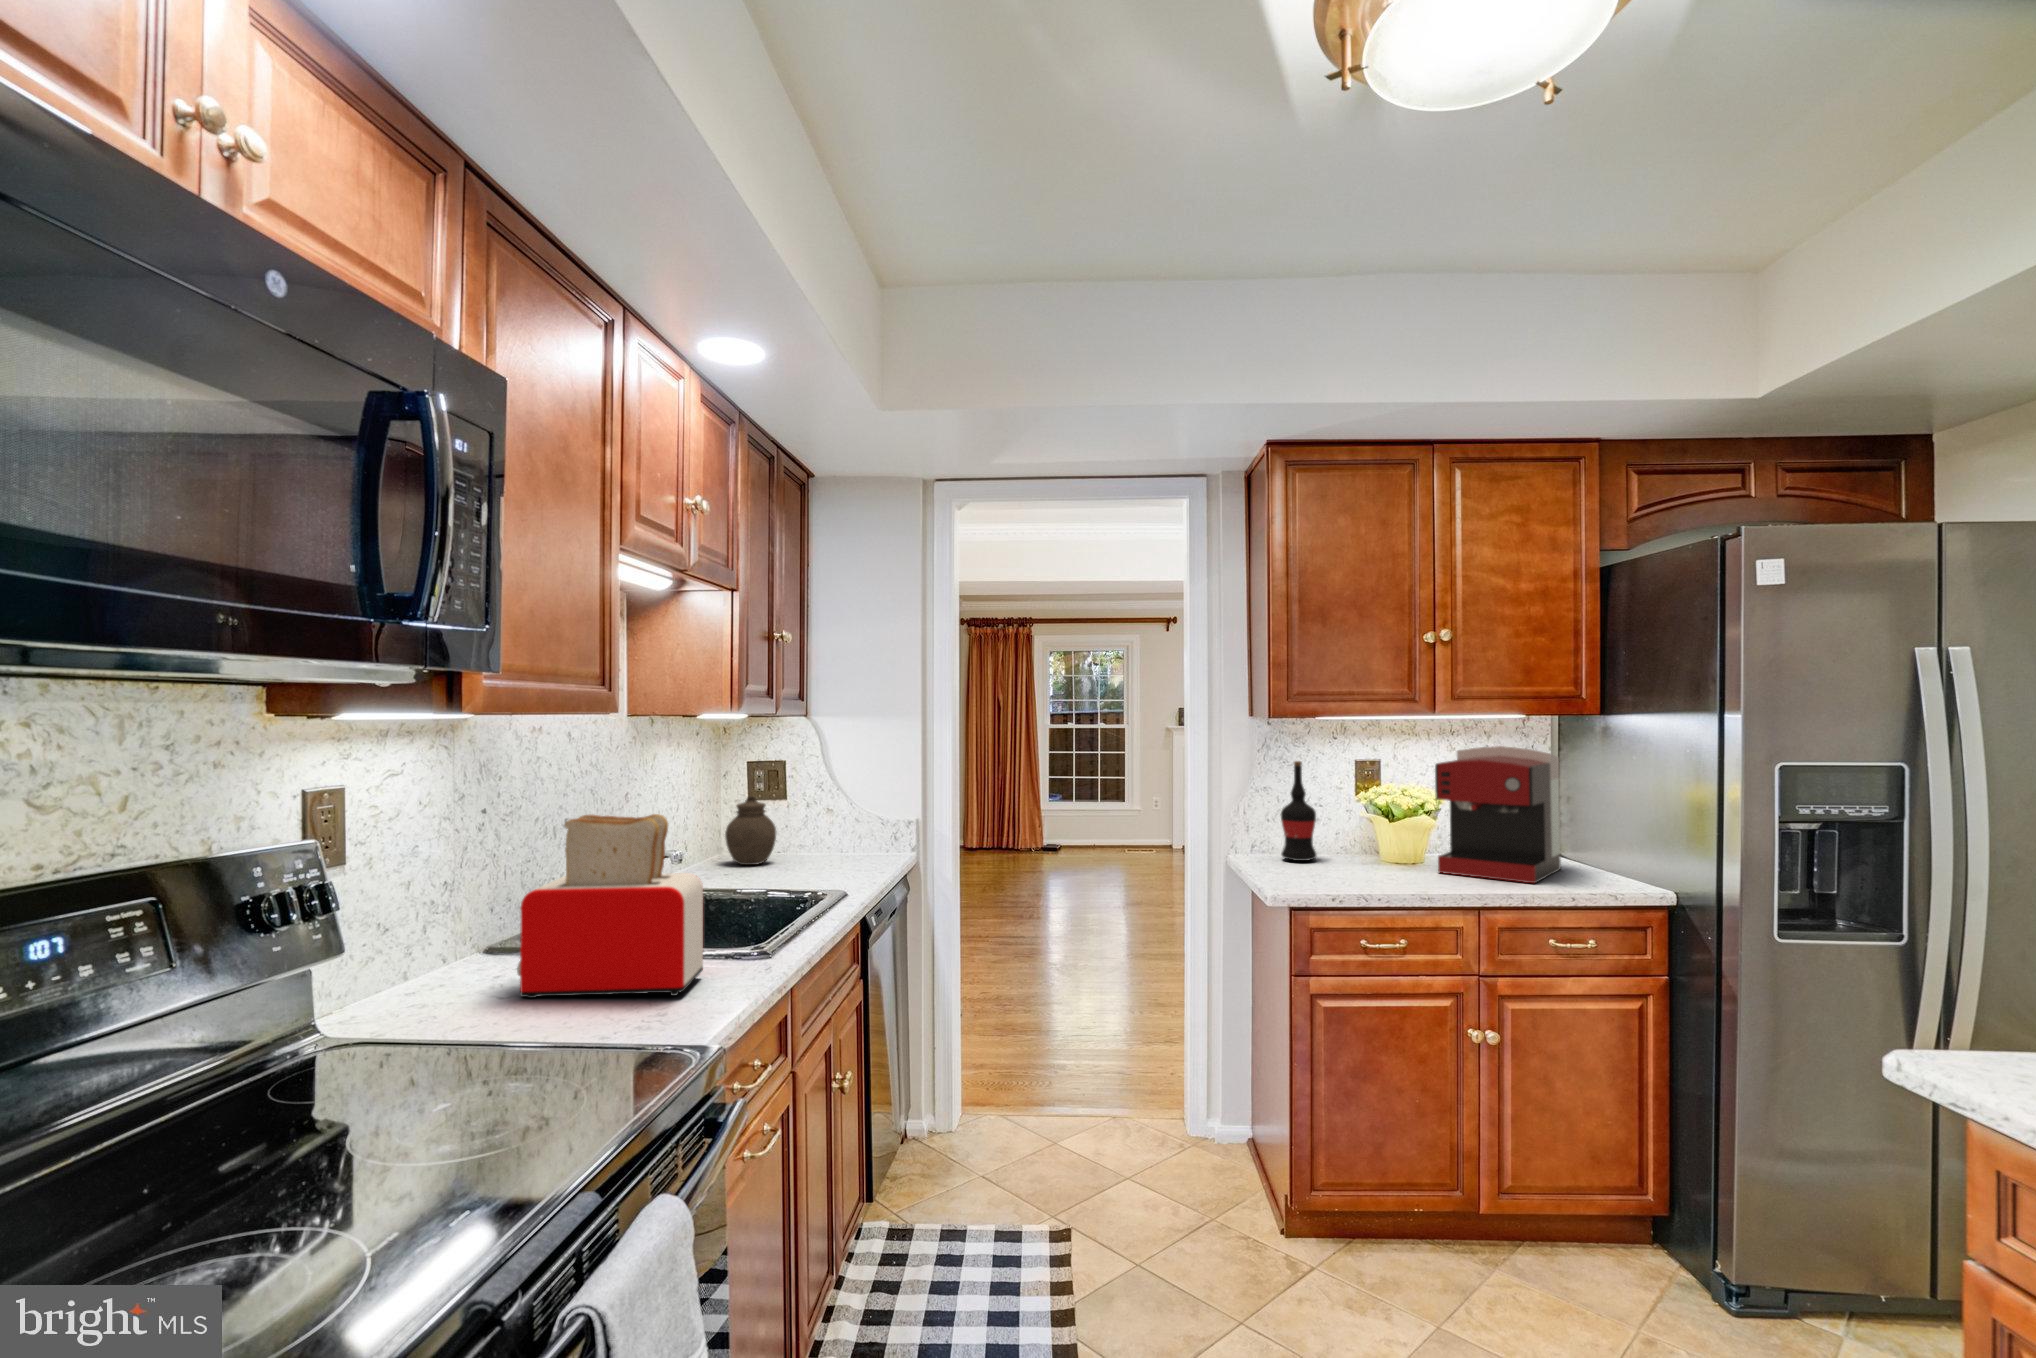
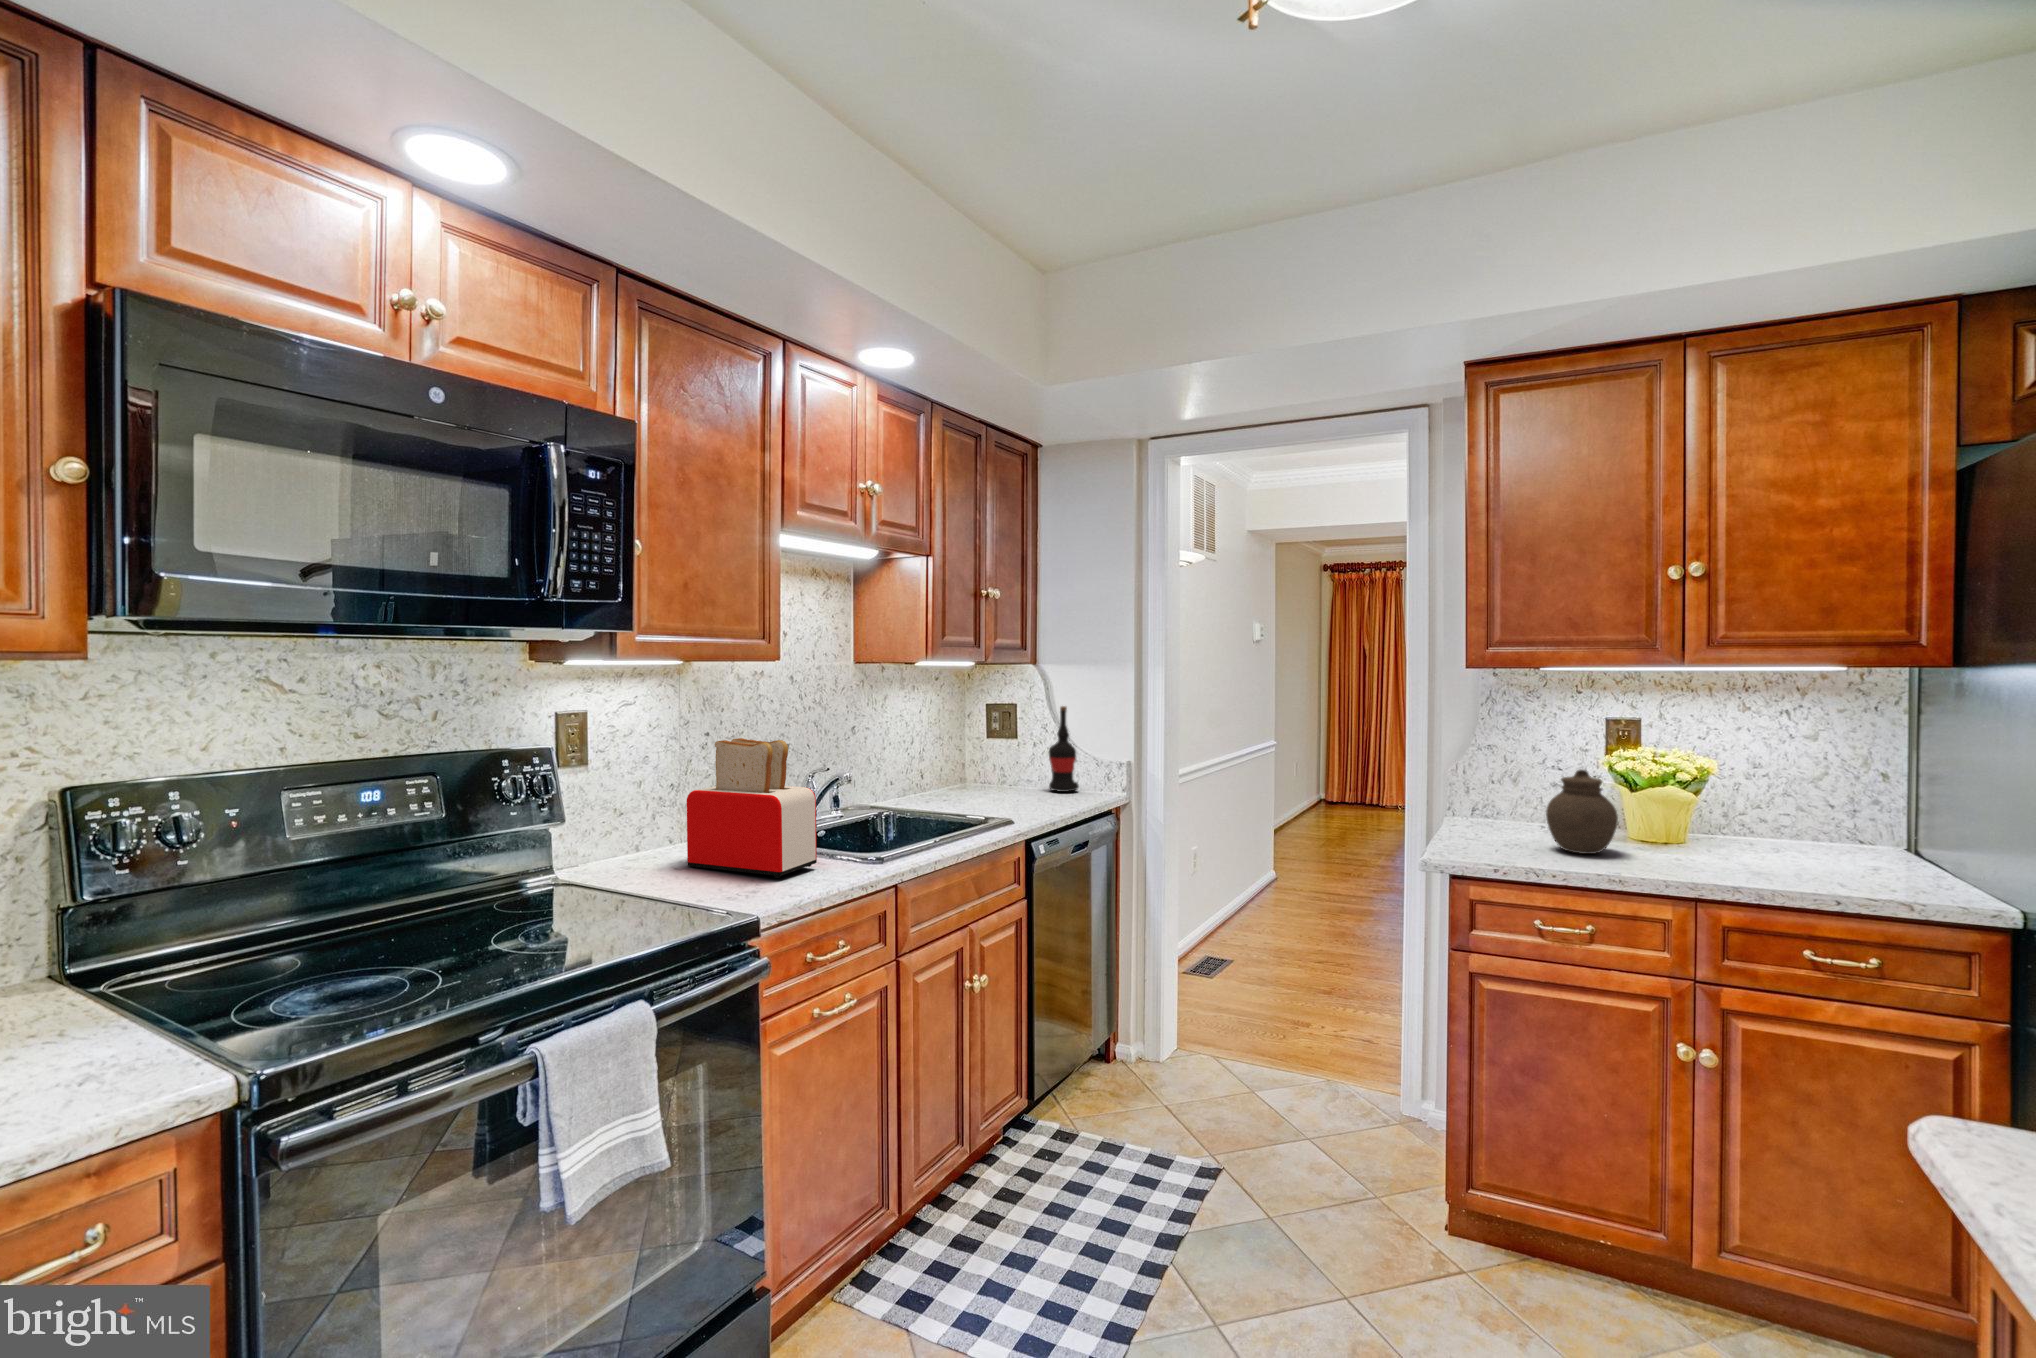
coffee maker: present [1435,746,1561,883] -> none [1679,709,1881,881]
wine bottle: present [1281,761,1317,861] -> present [1049,706,1079,792]
jar: present [725,796,776,865] -> present [1546,769,1618,854]

